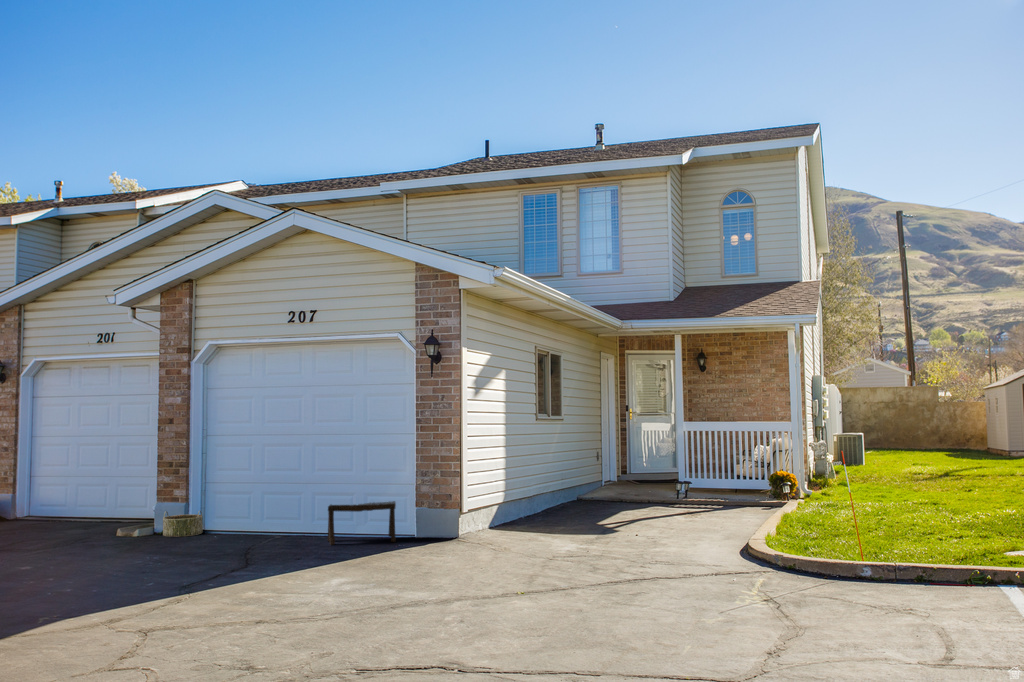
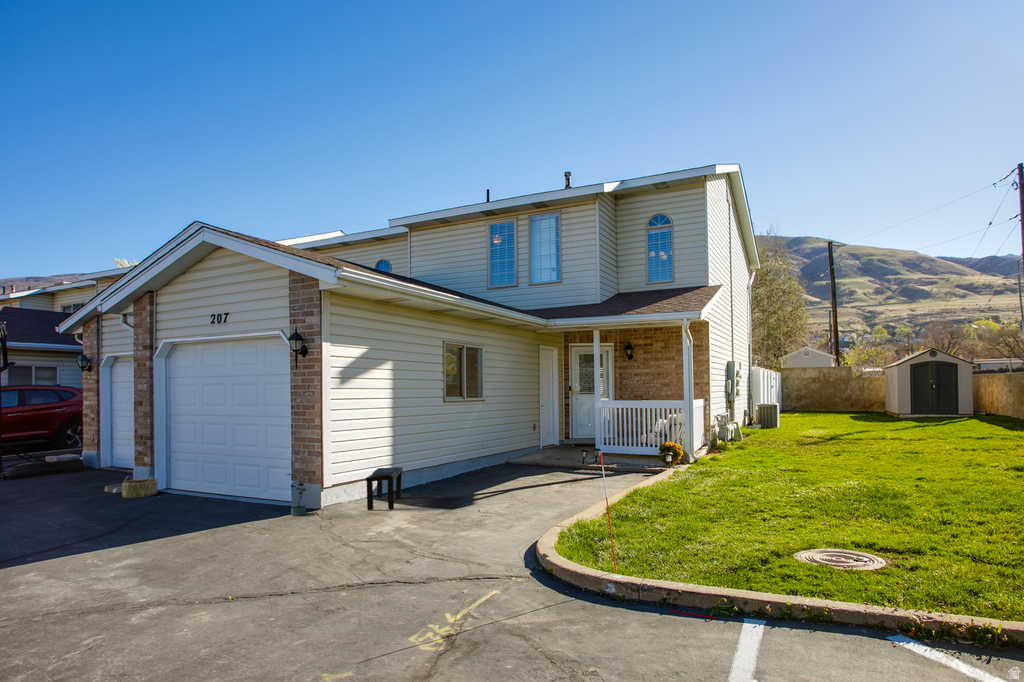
potted plant: none [422,491,452,544] -> present [287,469,309,516]
bench: present [328,501,396,545] -> present [366,467,403,510]

